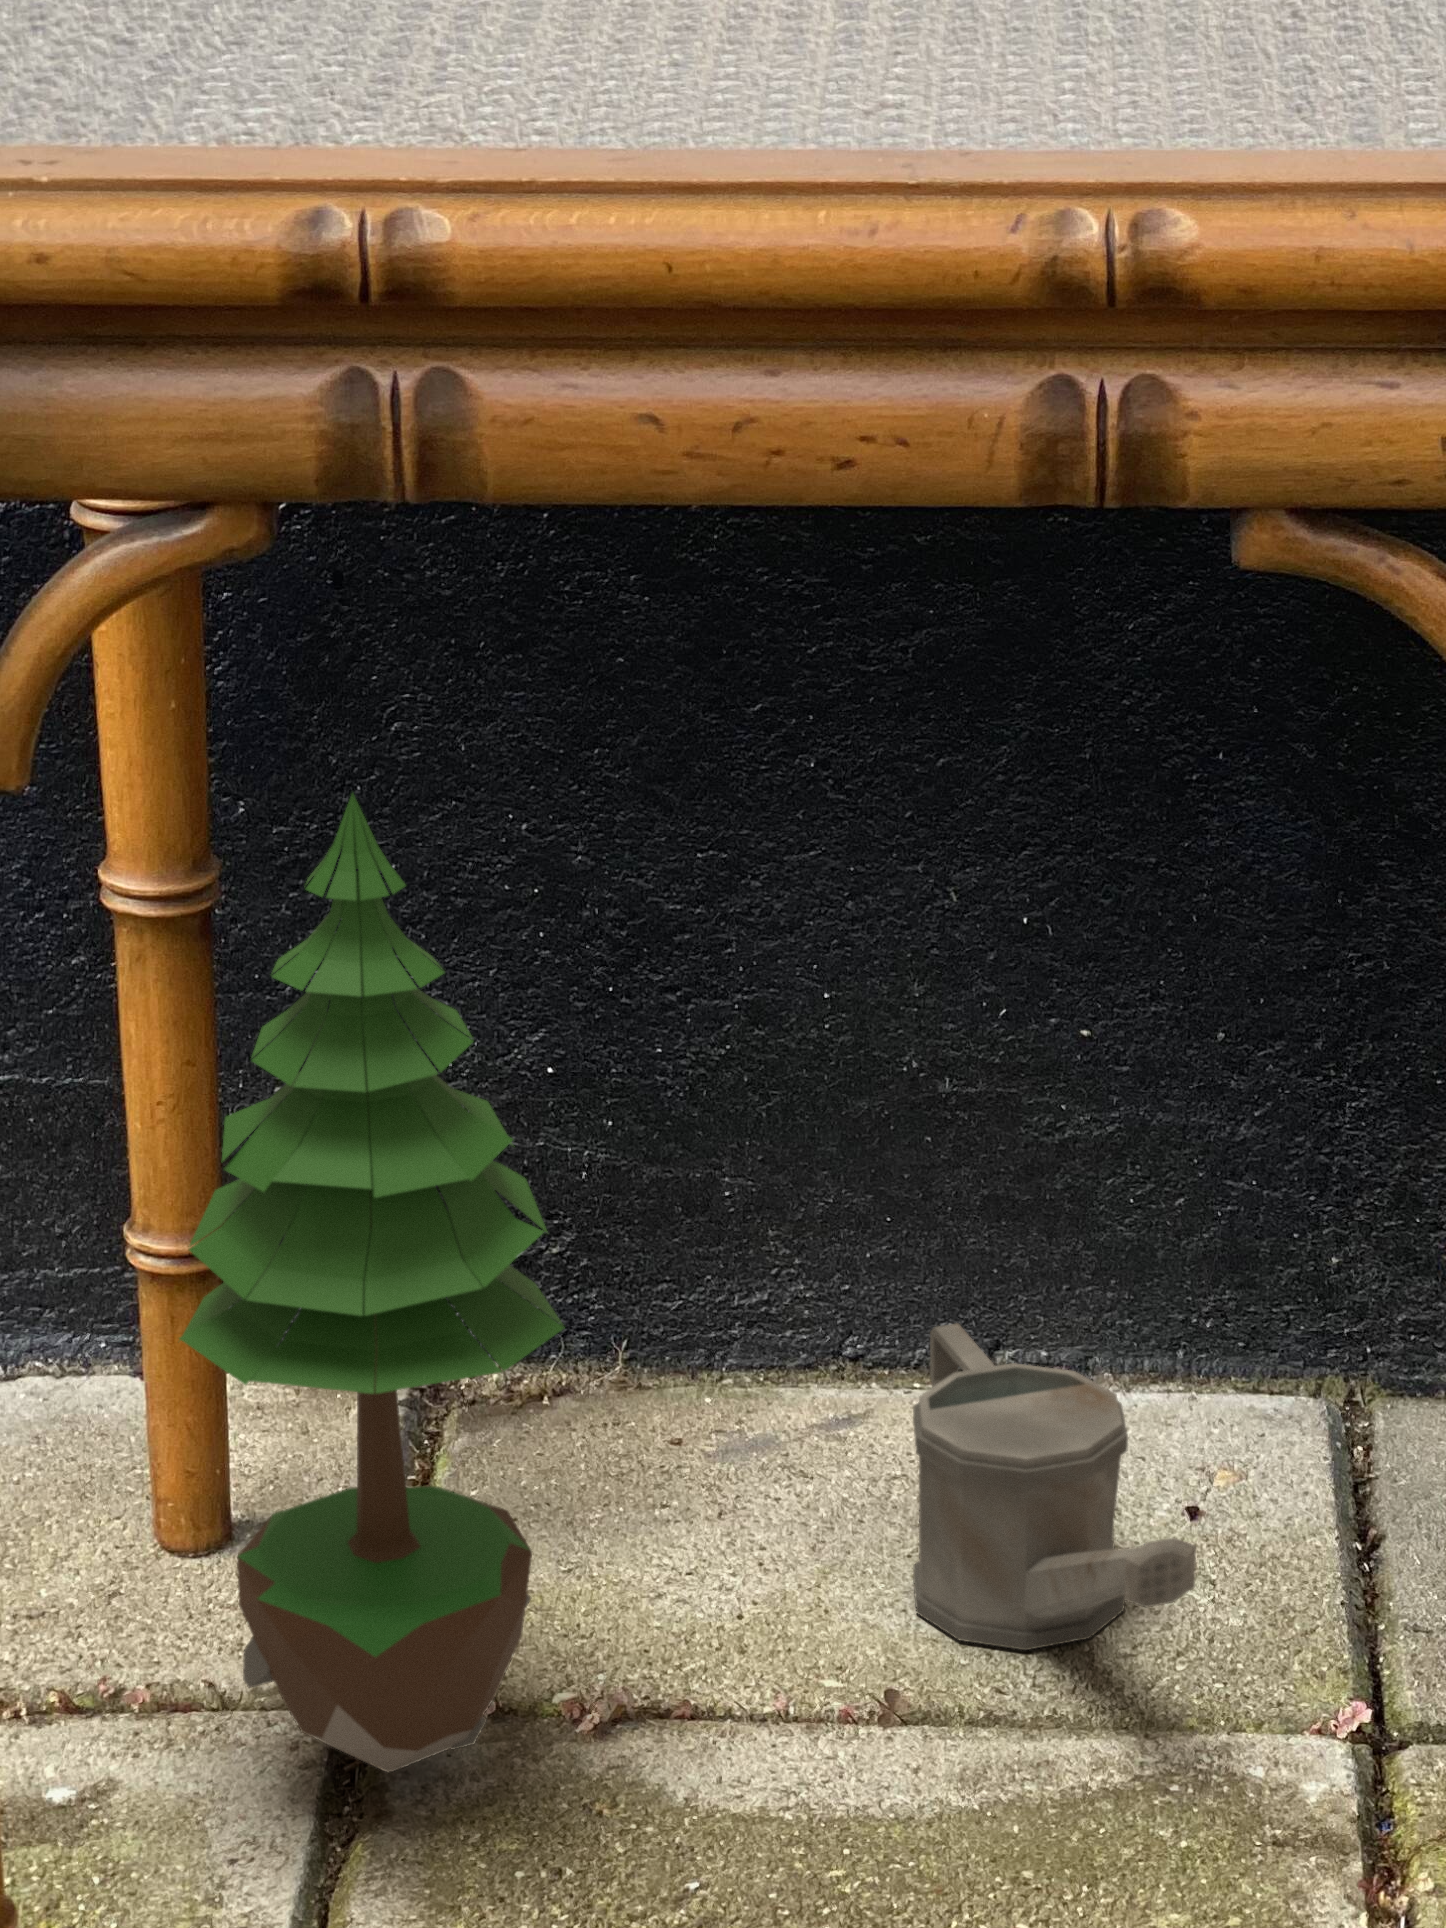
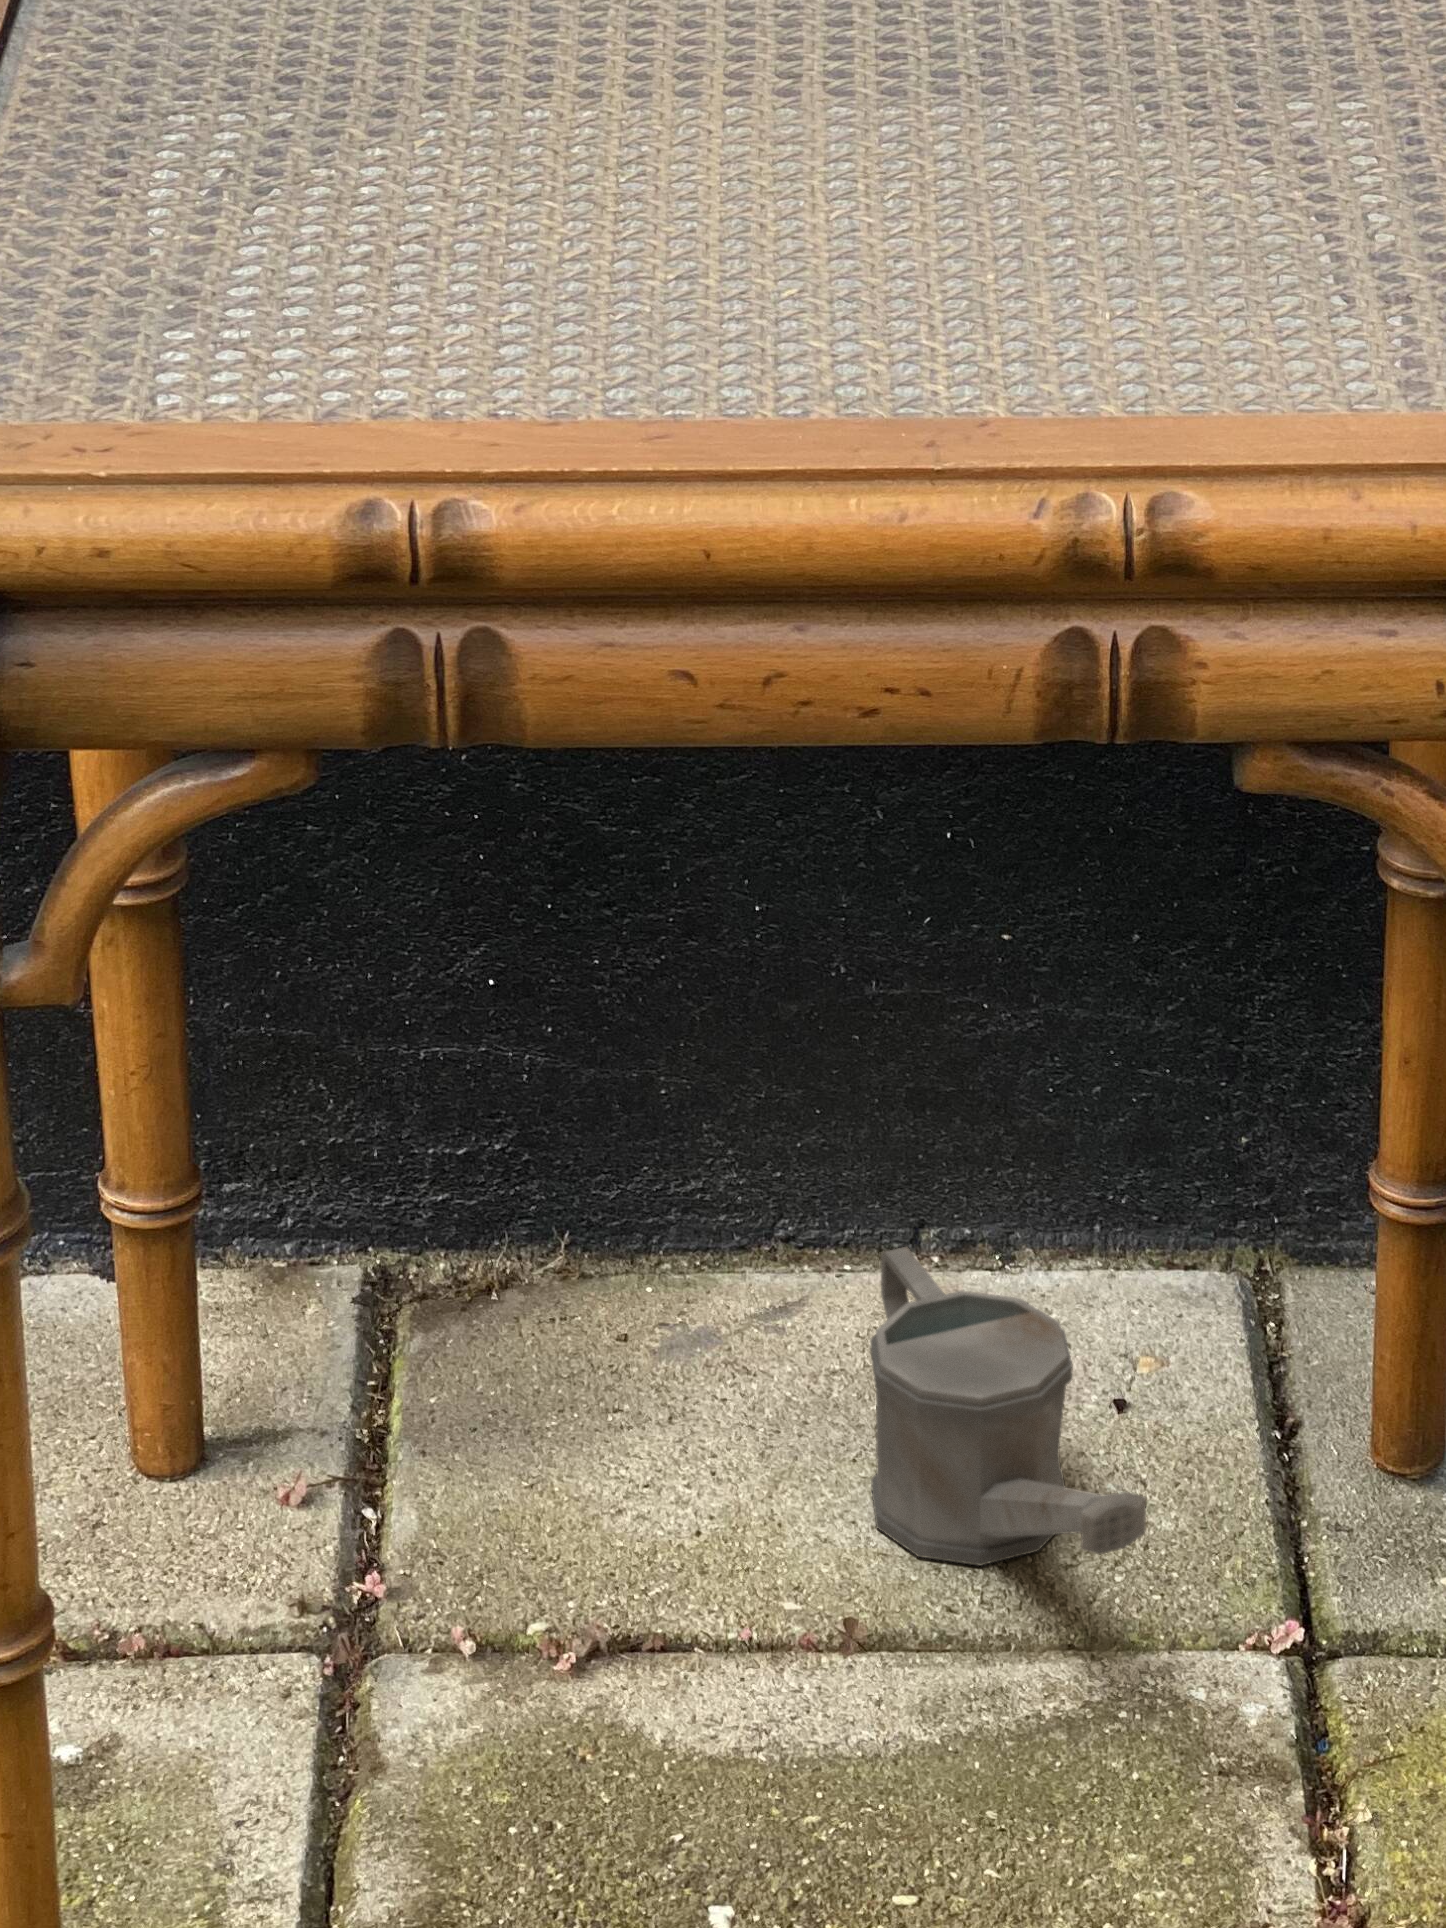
potted tree: present [179,794,565,1772] -> none [184,842,552,1728]

